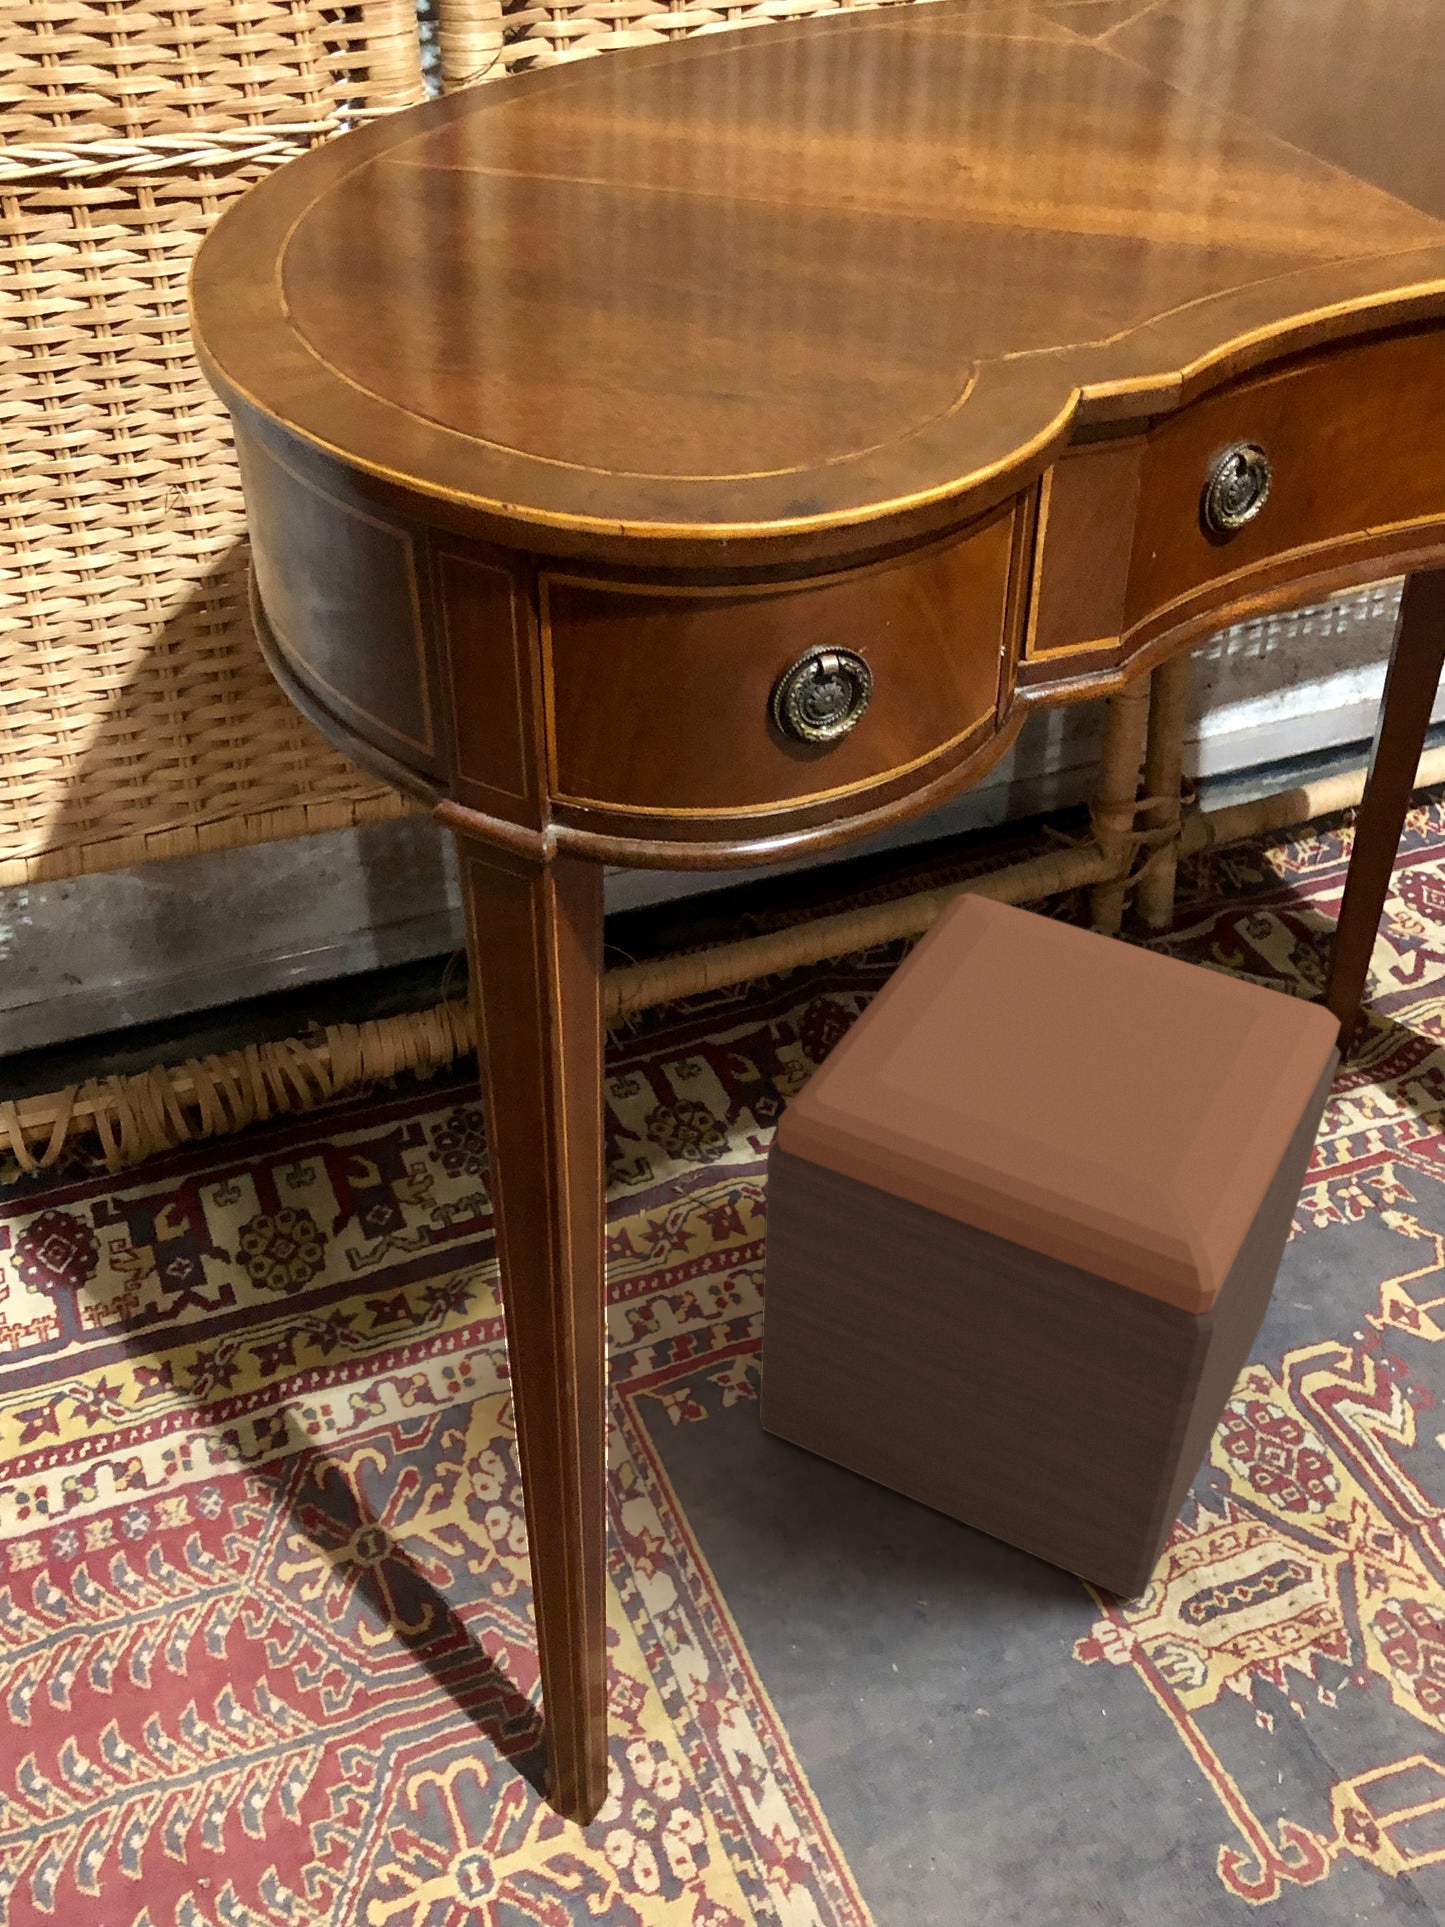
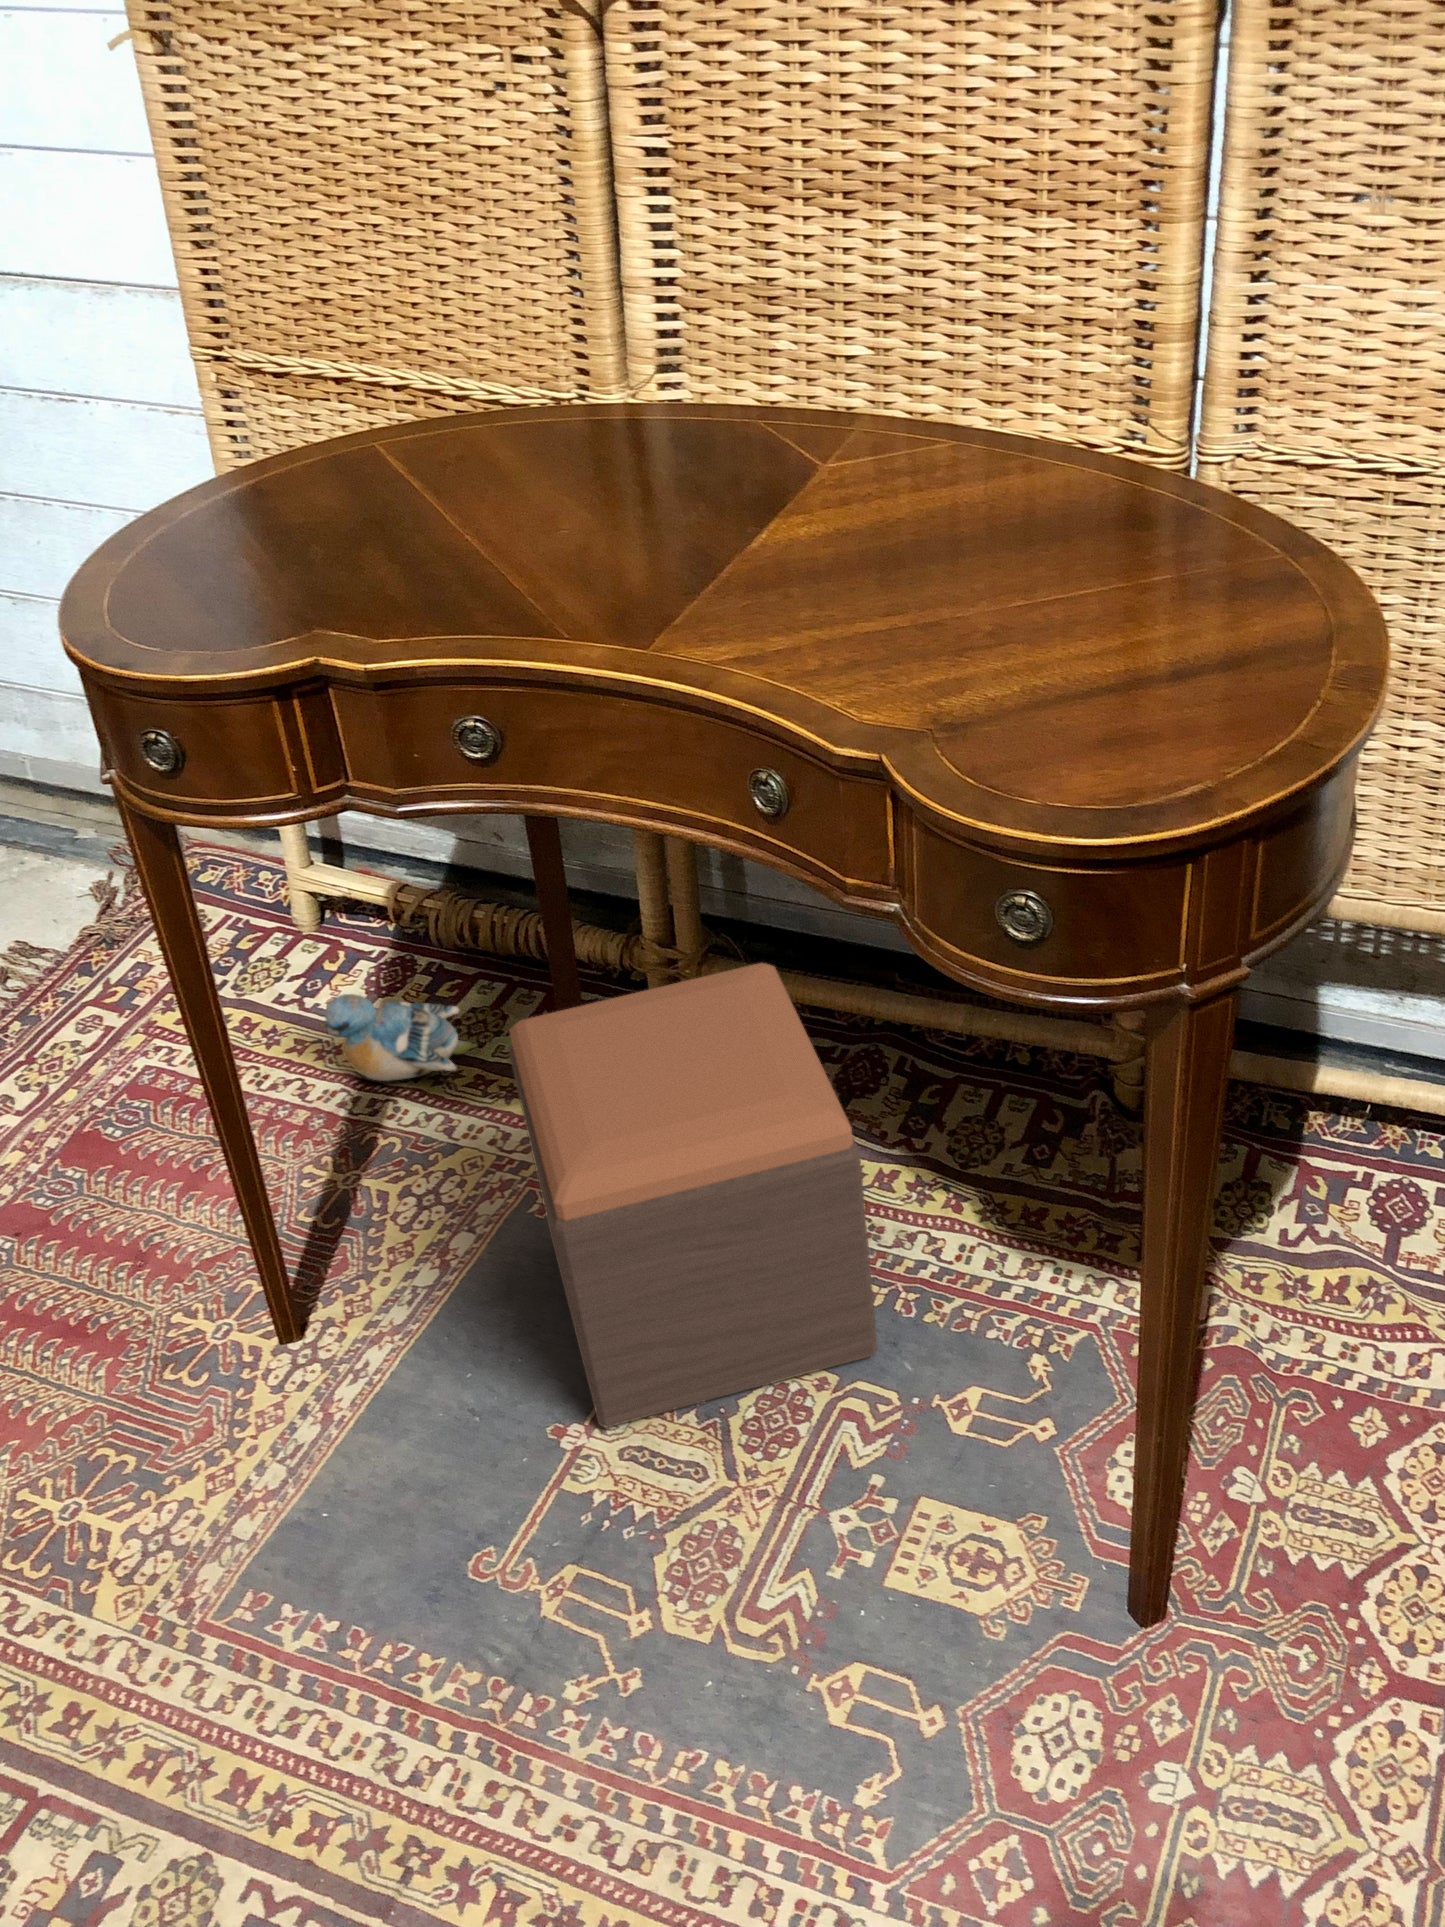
plush toy: none [140,1220,374,1391] -> present [322,994,477,1081]

